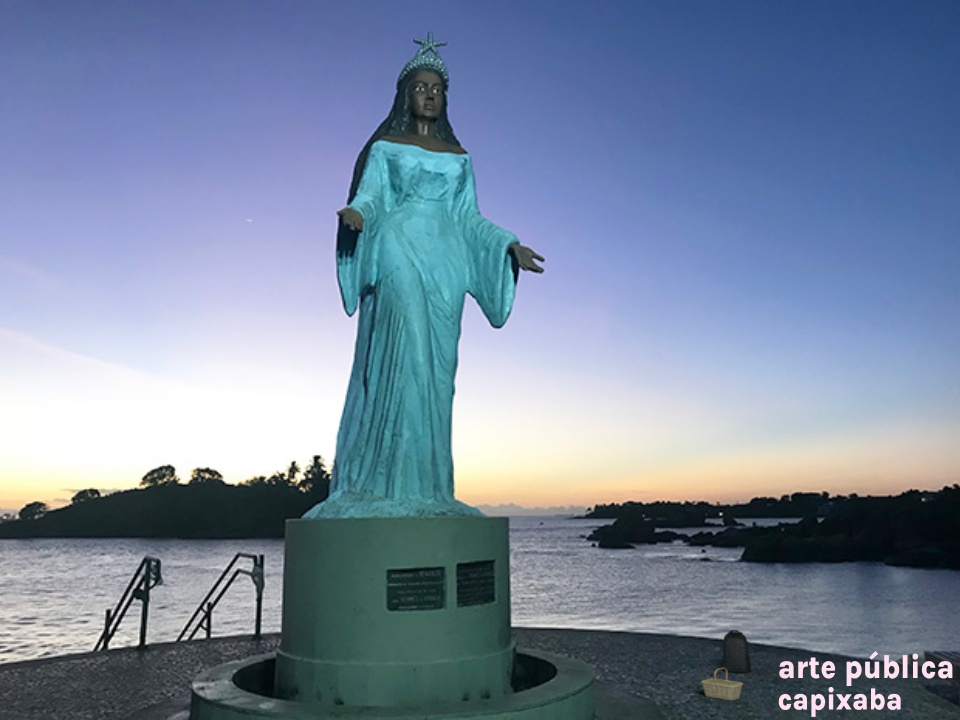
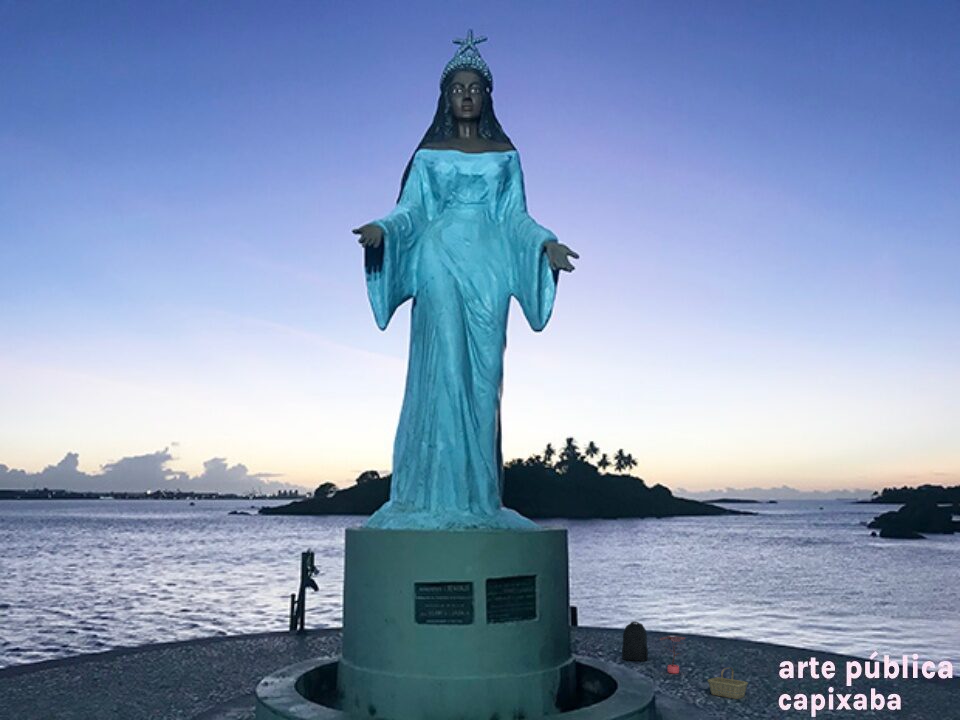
backpack: present [723,630,751,673] -> present [622,621,648,661]
potted plant: none [654,637,681,676] -> present [659,635,686,674]

